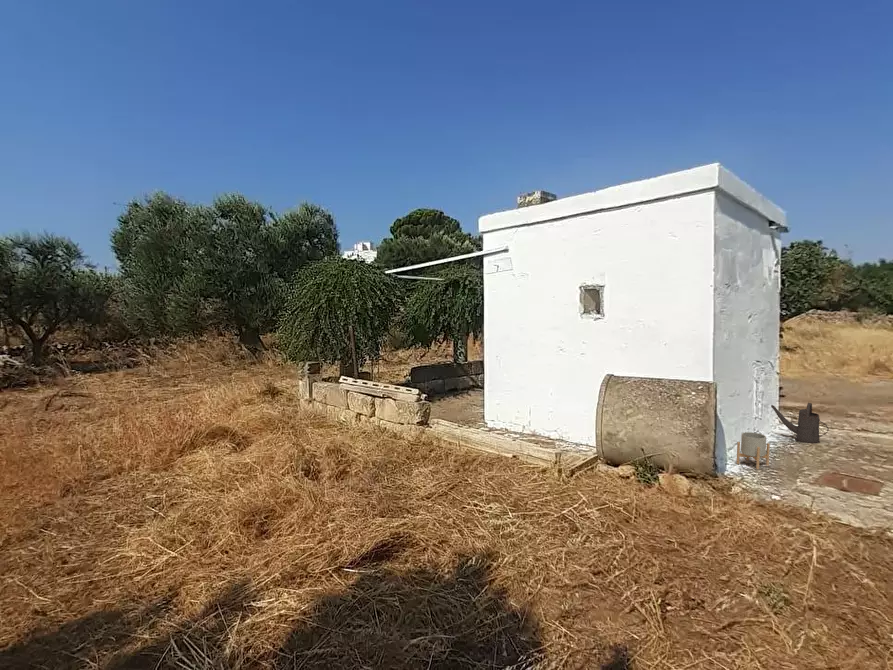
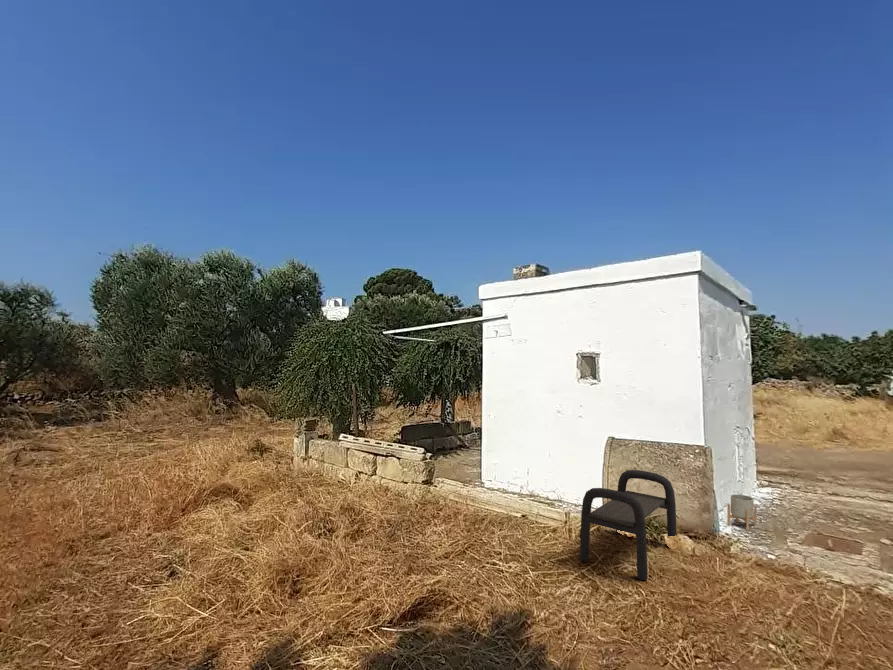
watering can: present [771,403,829,444] -> none [751,467,805,507]
bench: none [564,408,672,522] -> present [580,470,677,580]

